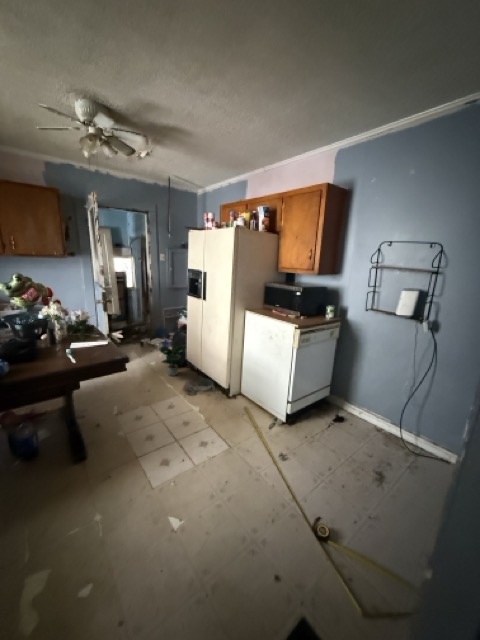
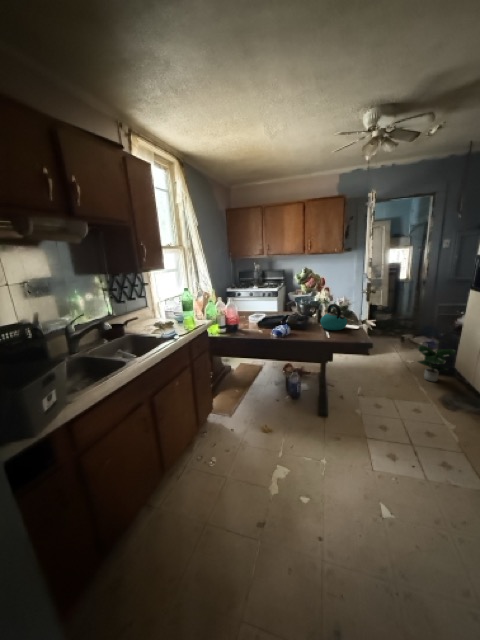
kettle: none [56,319,93,353] -> present [320,304,347,330]

